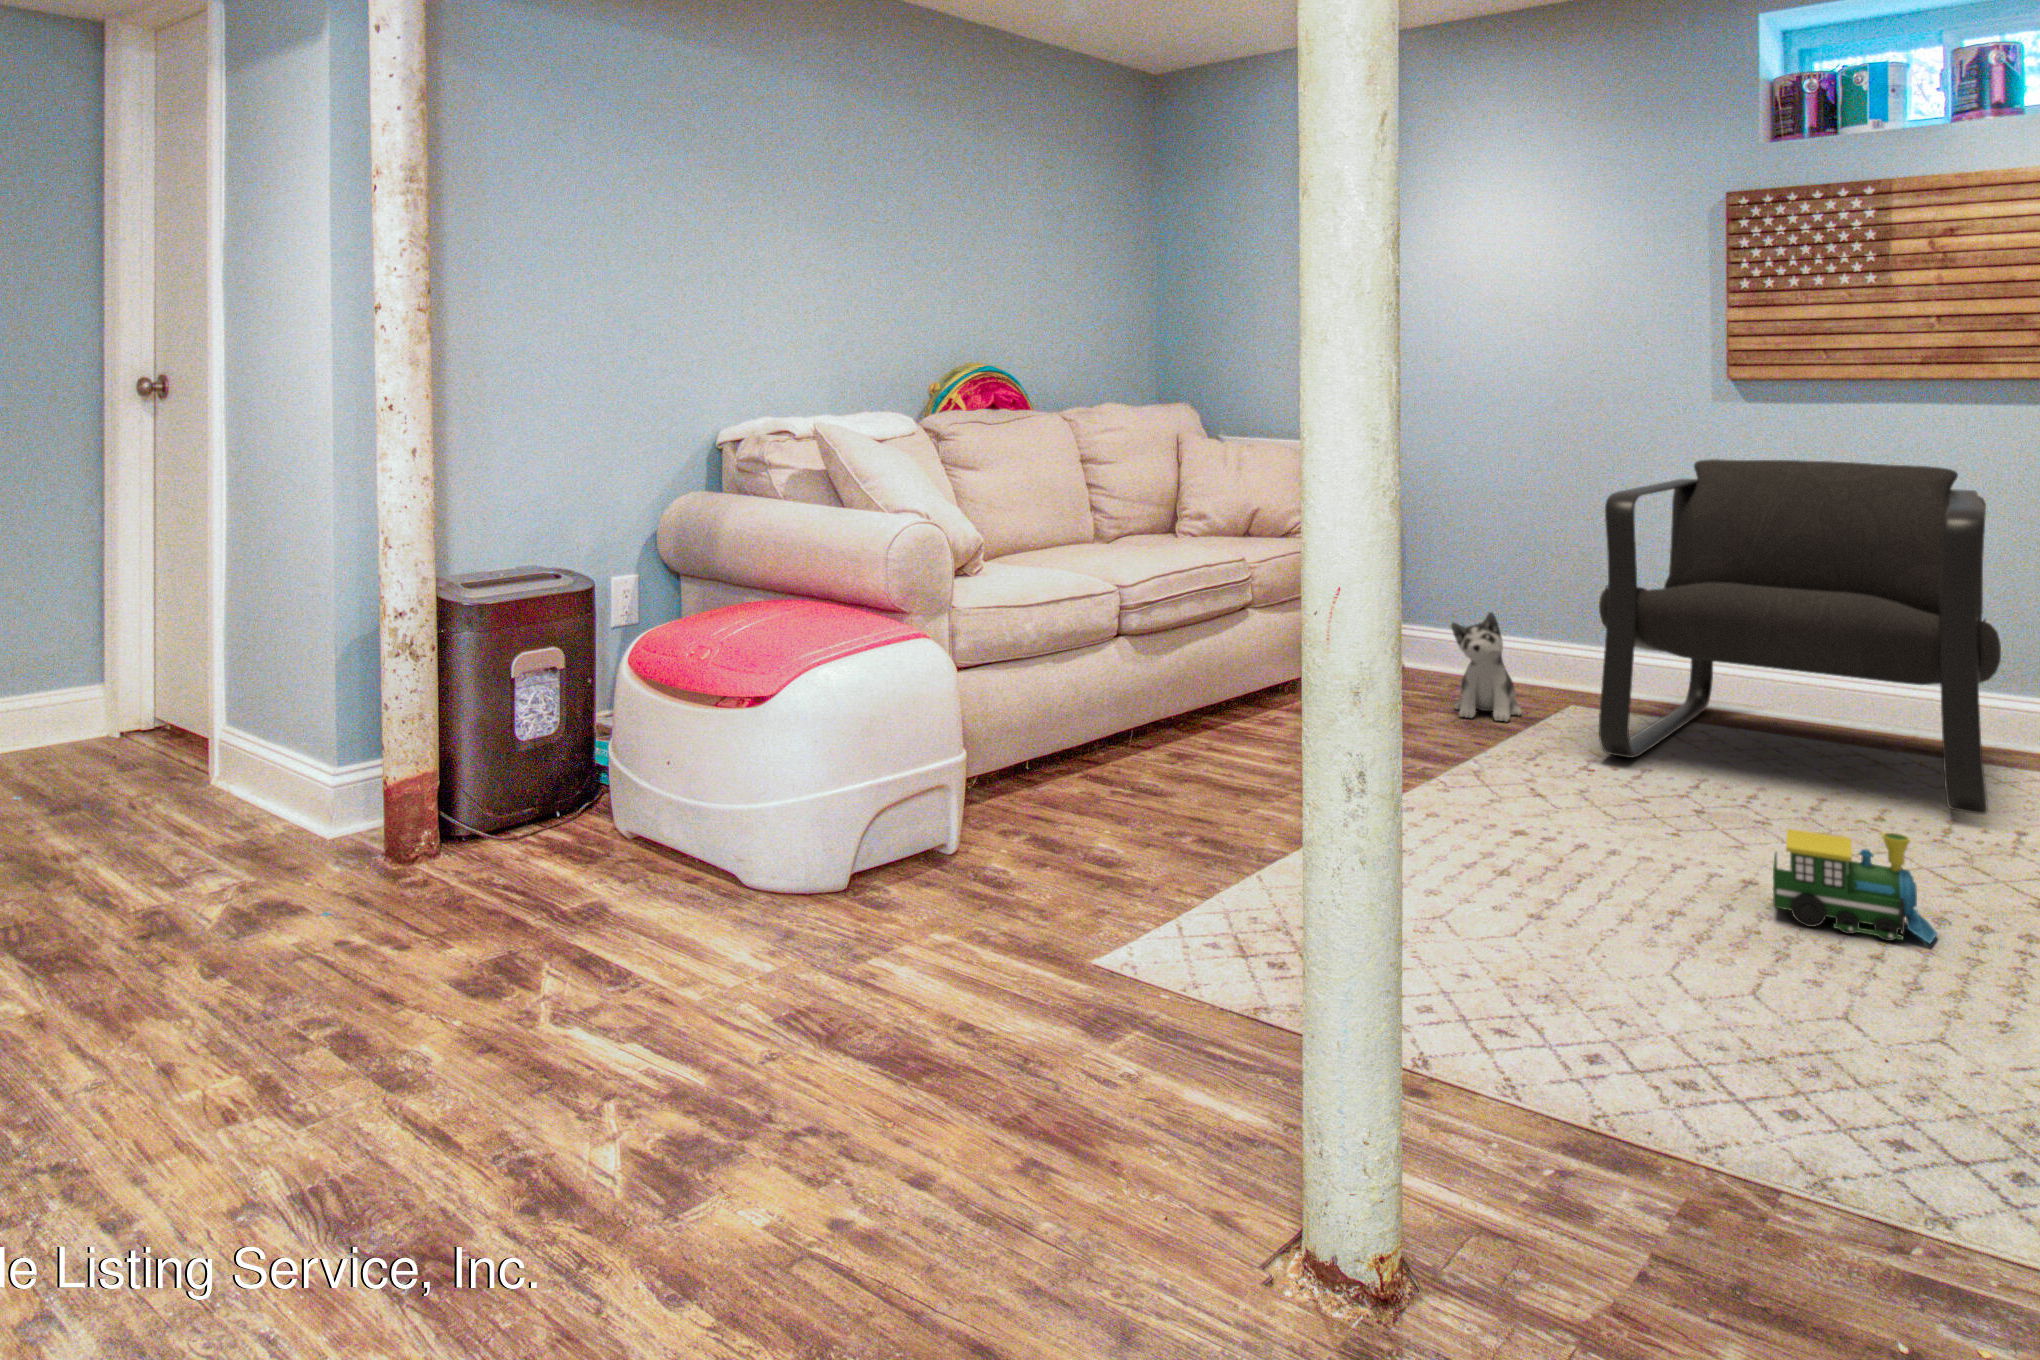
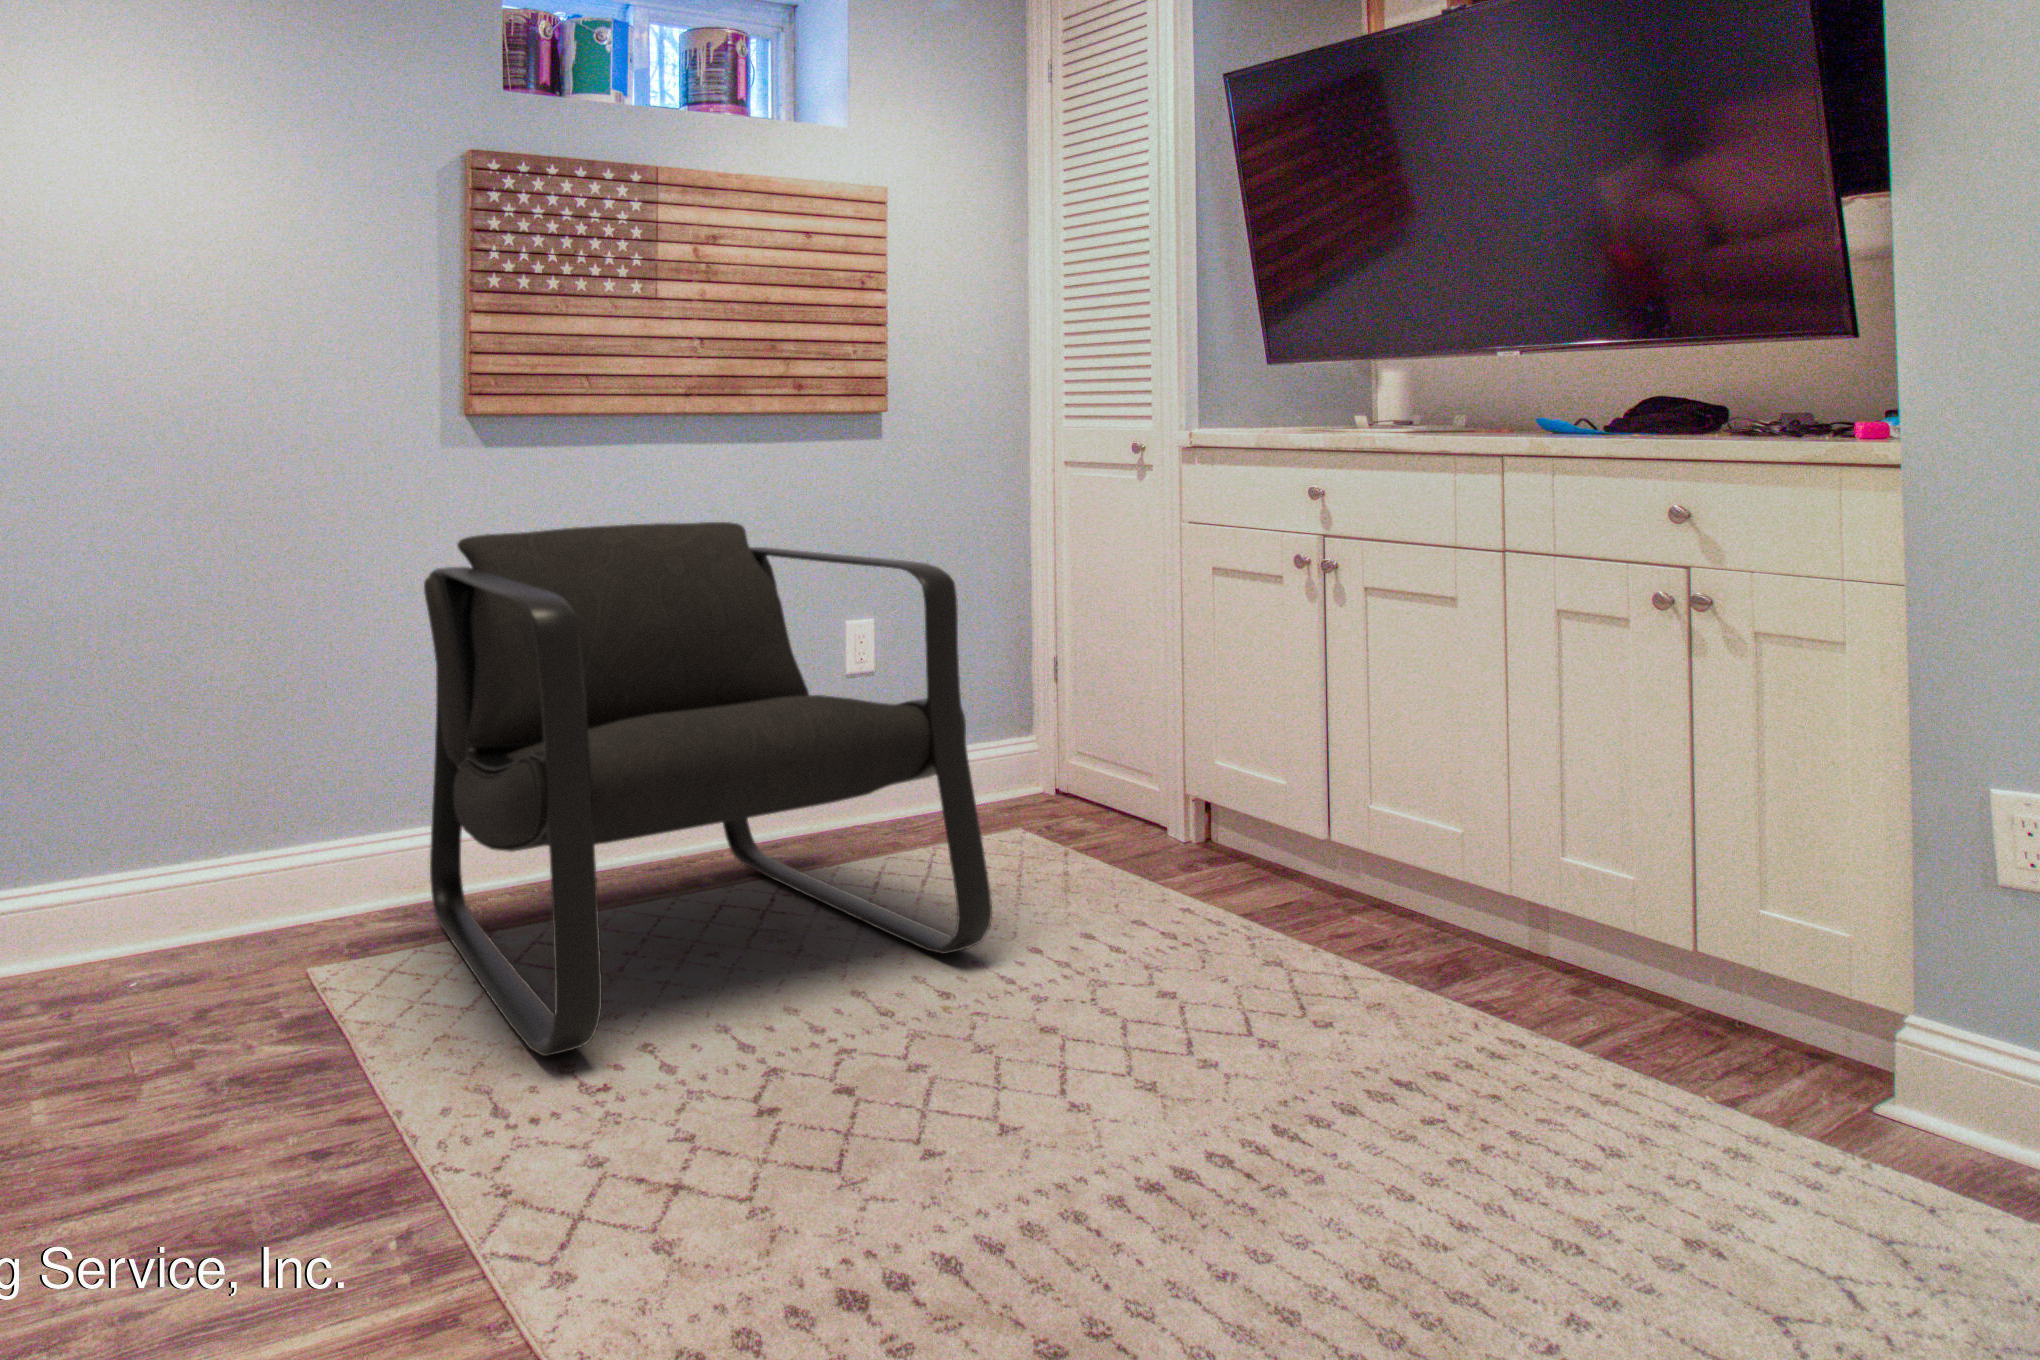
plush toy: present [1451,612,1522,721] -> none [152,858,293,1093]
toy train: present [1773,829,1937,944] -> none [1184,1027,1384,1238]

